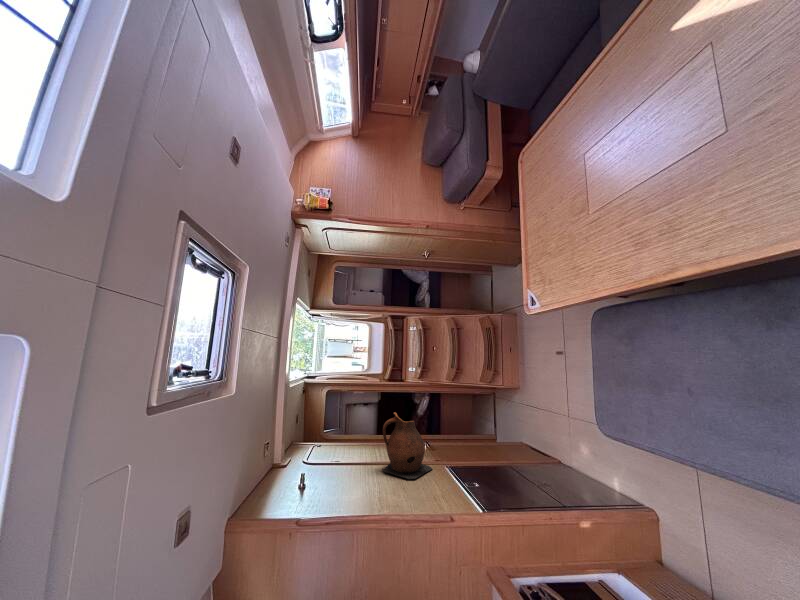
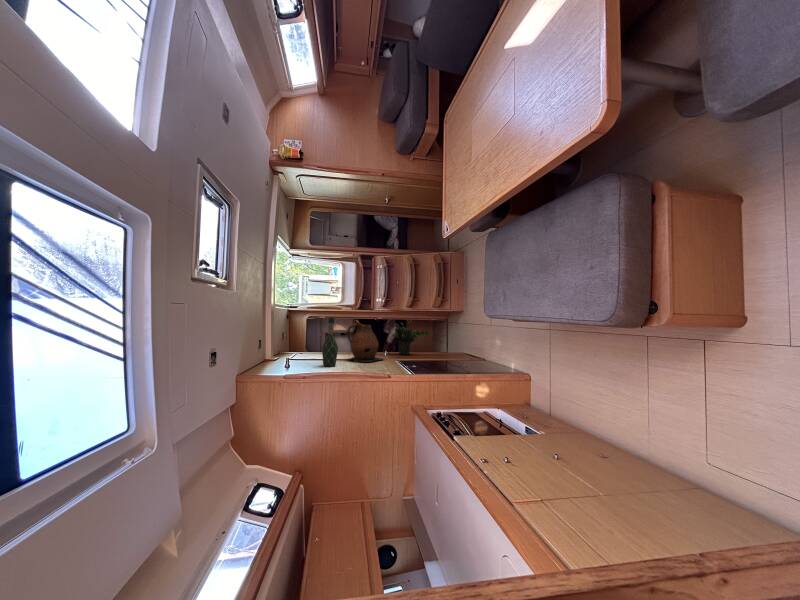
potted plant: none [433,403,484,453] -> present [391,319,429,355]
wine bottle: none [352,418,374,495] -> present [322,317,338,367]

